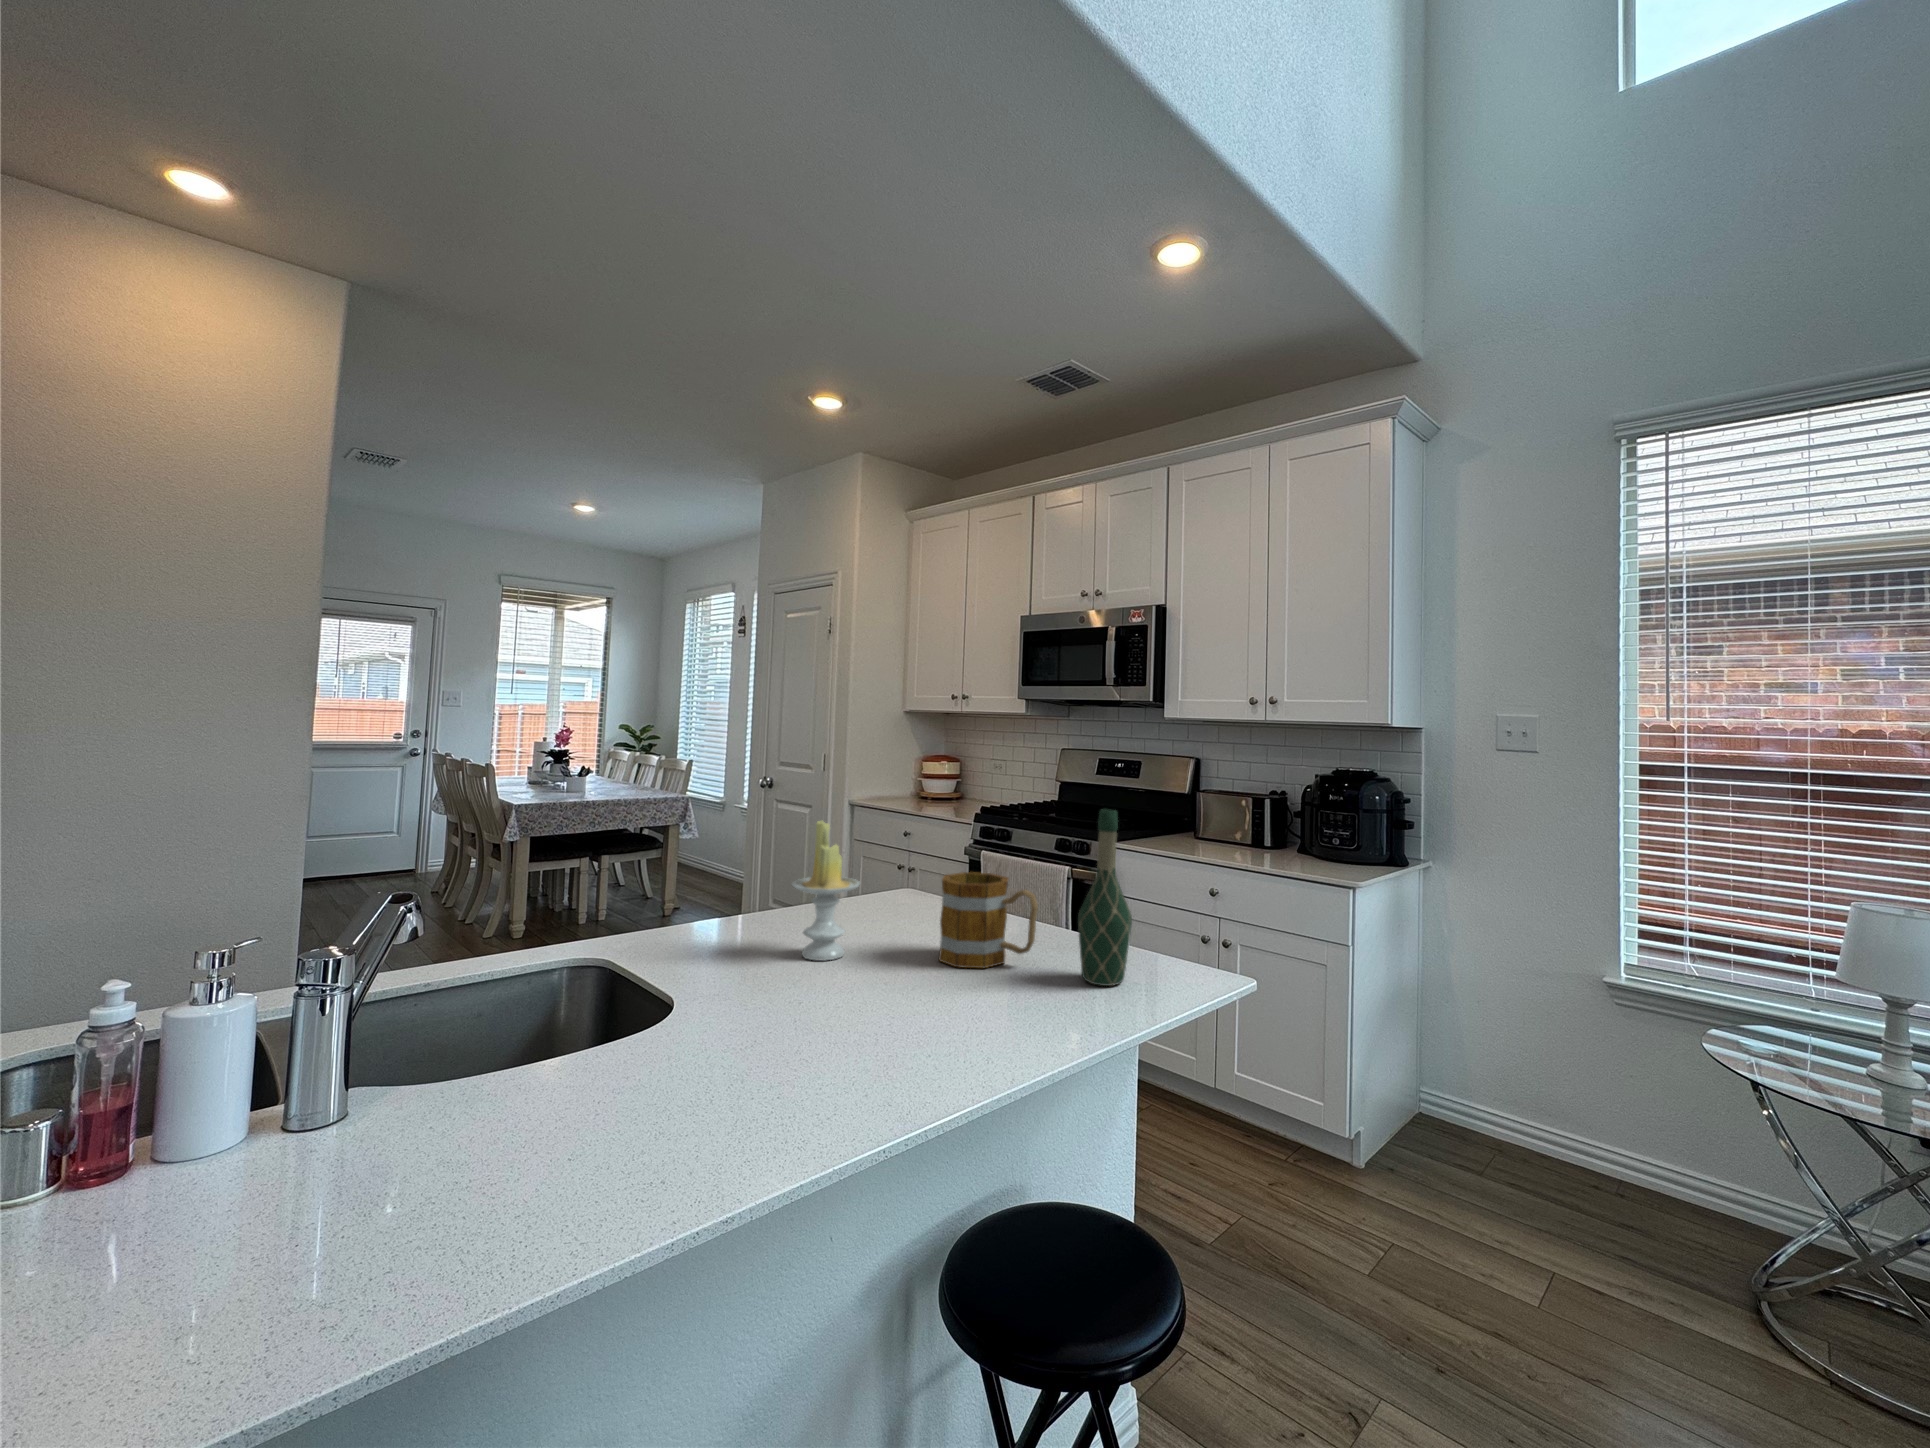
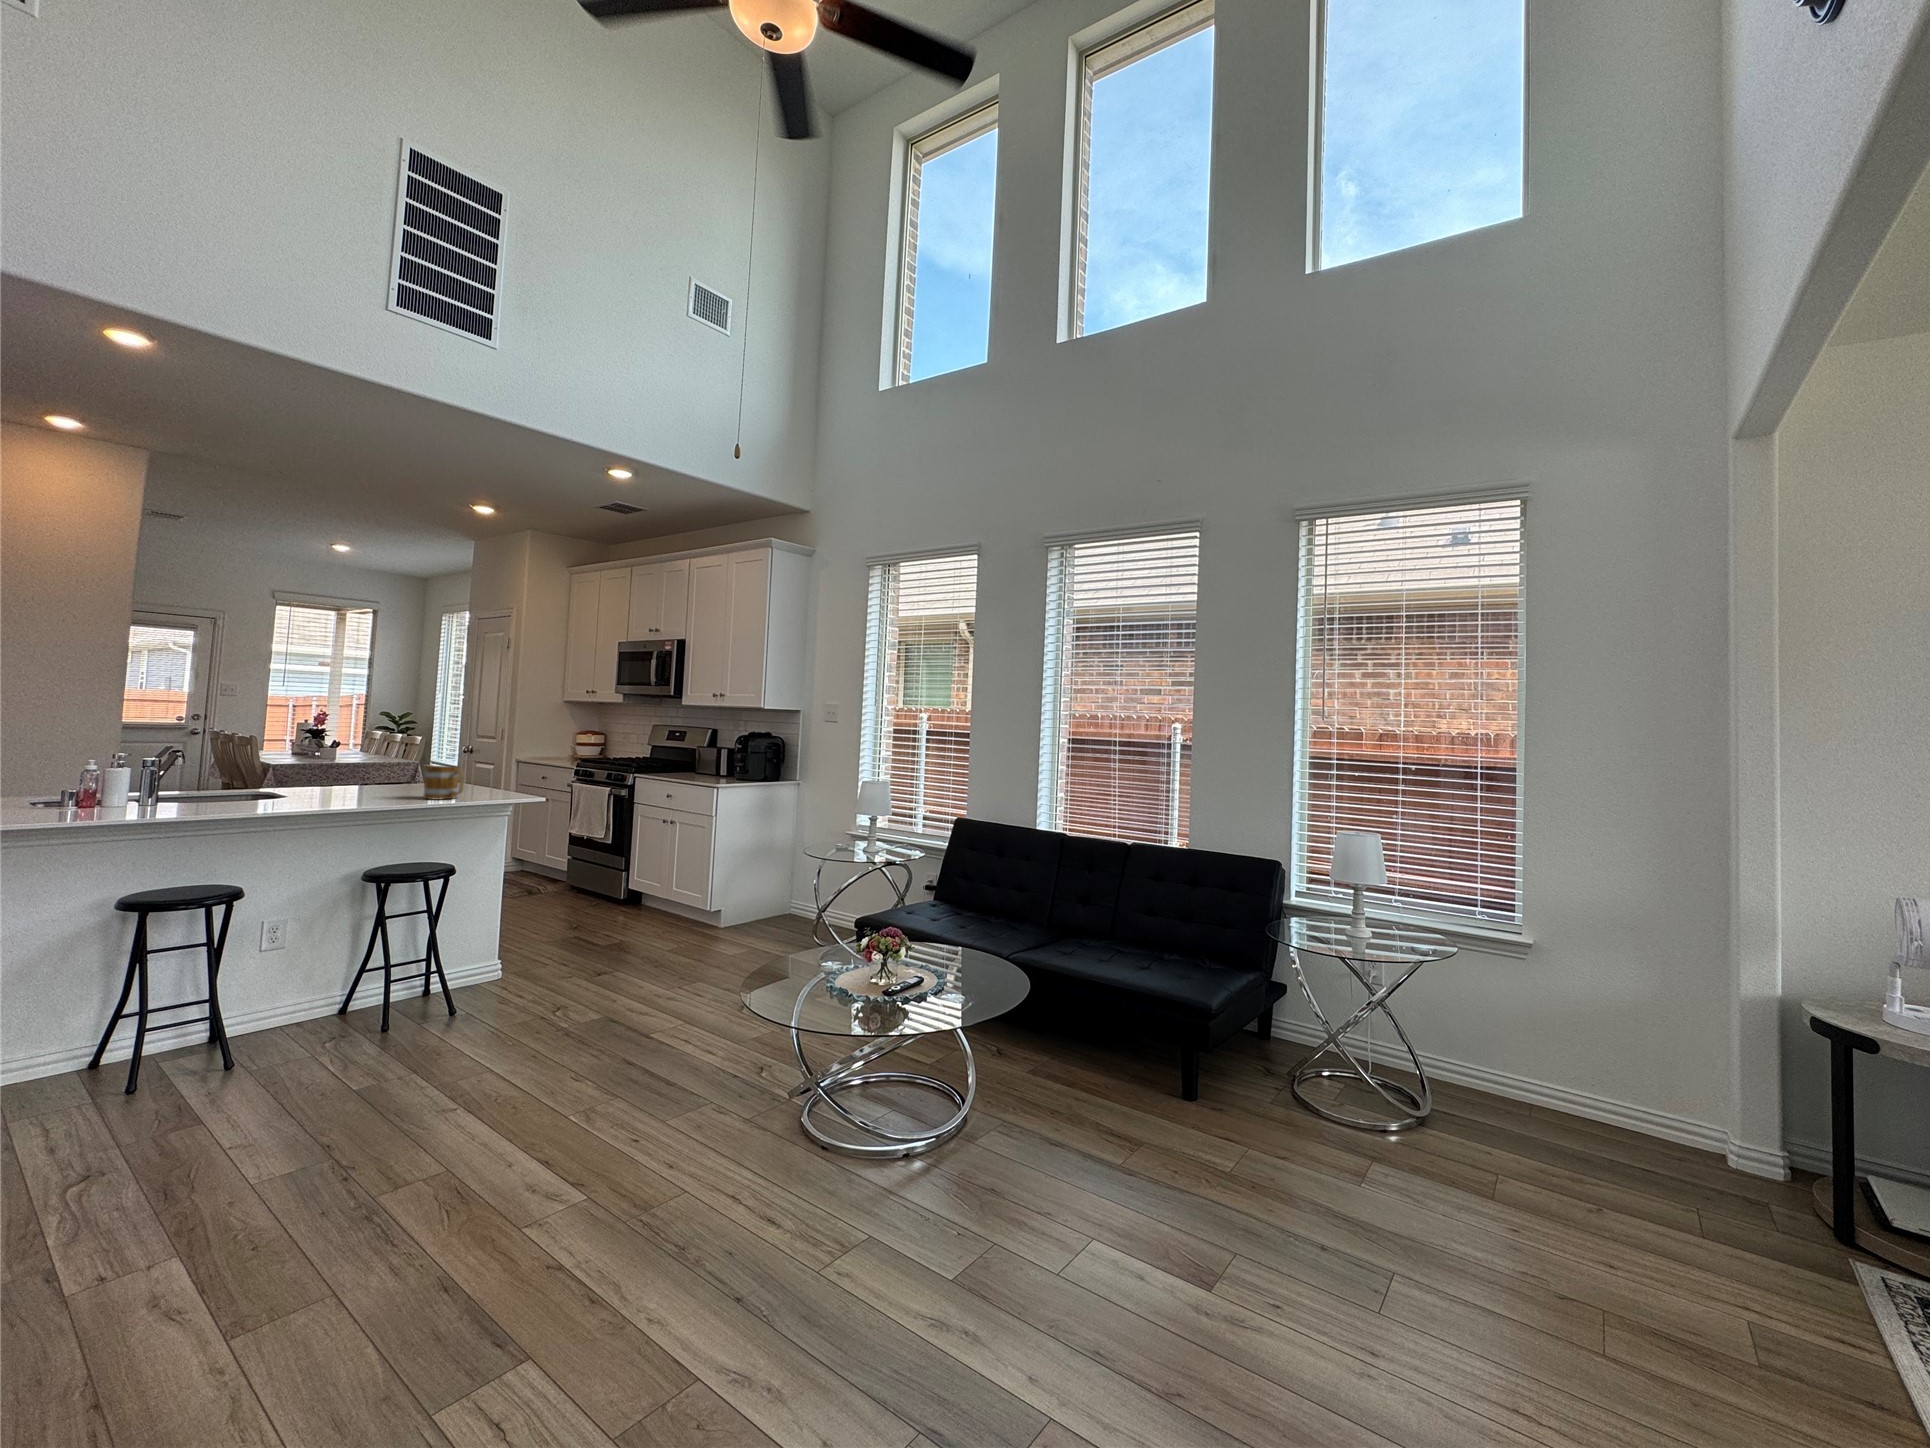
wine bottle: present [1078,809,1132,986] -> none [473,738,497,802]
candle: present [792,821,860,961] -> none [359,744,392,798]

